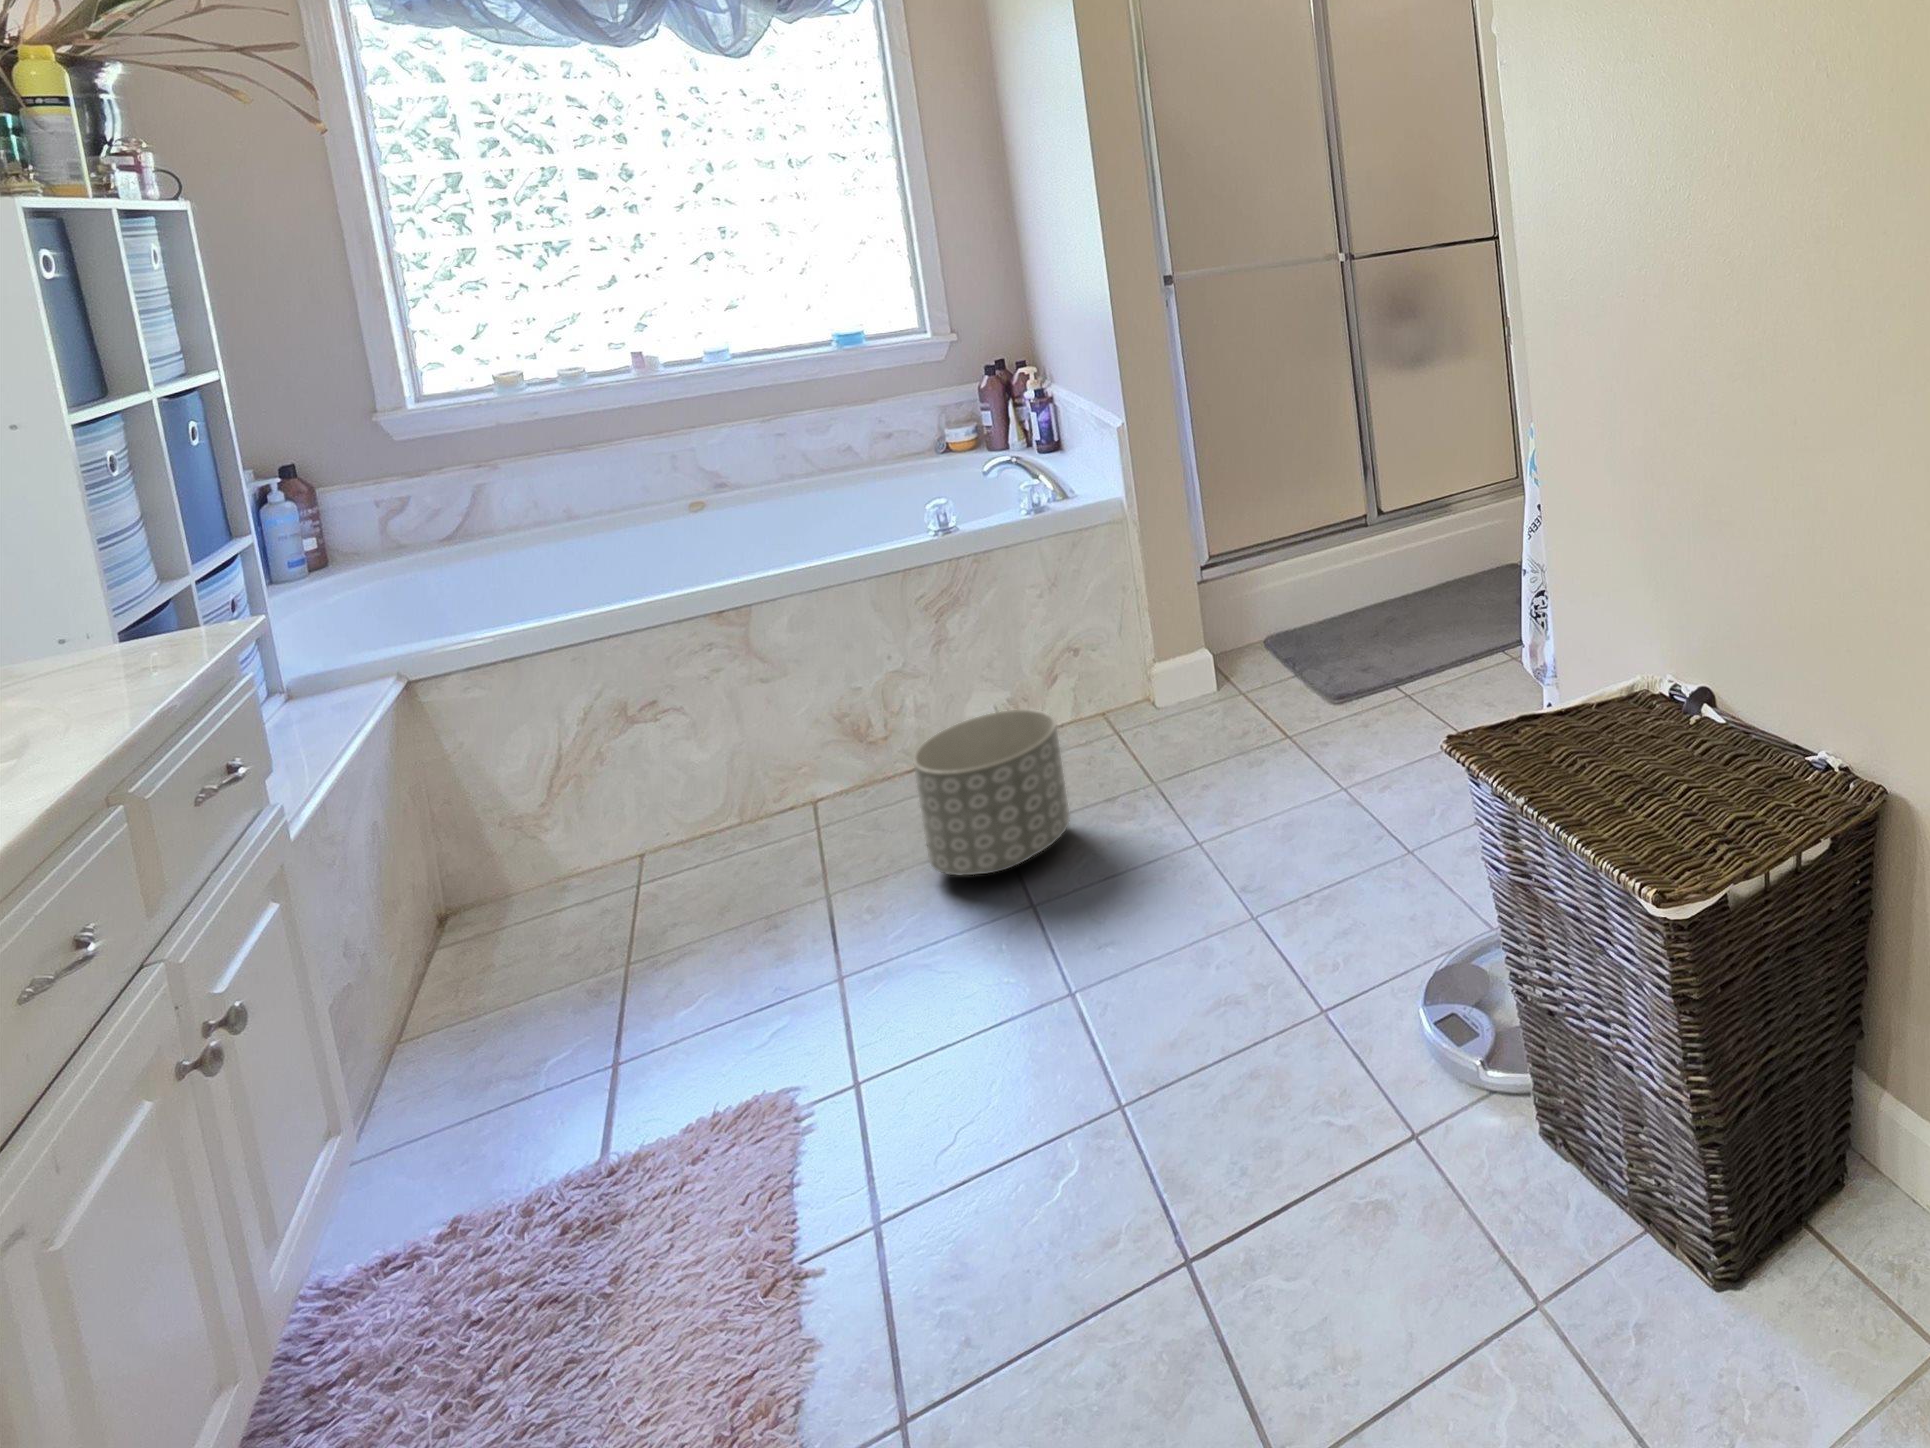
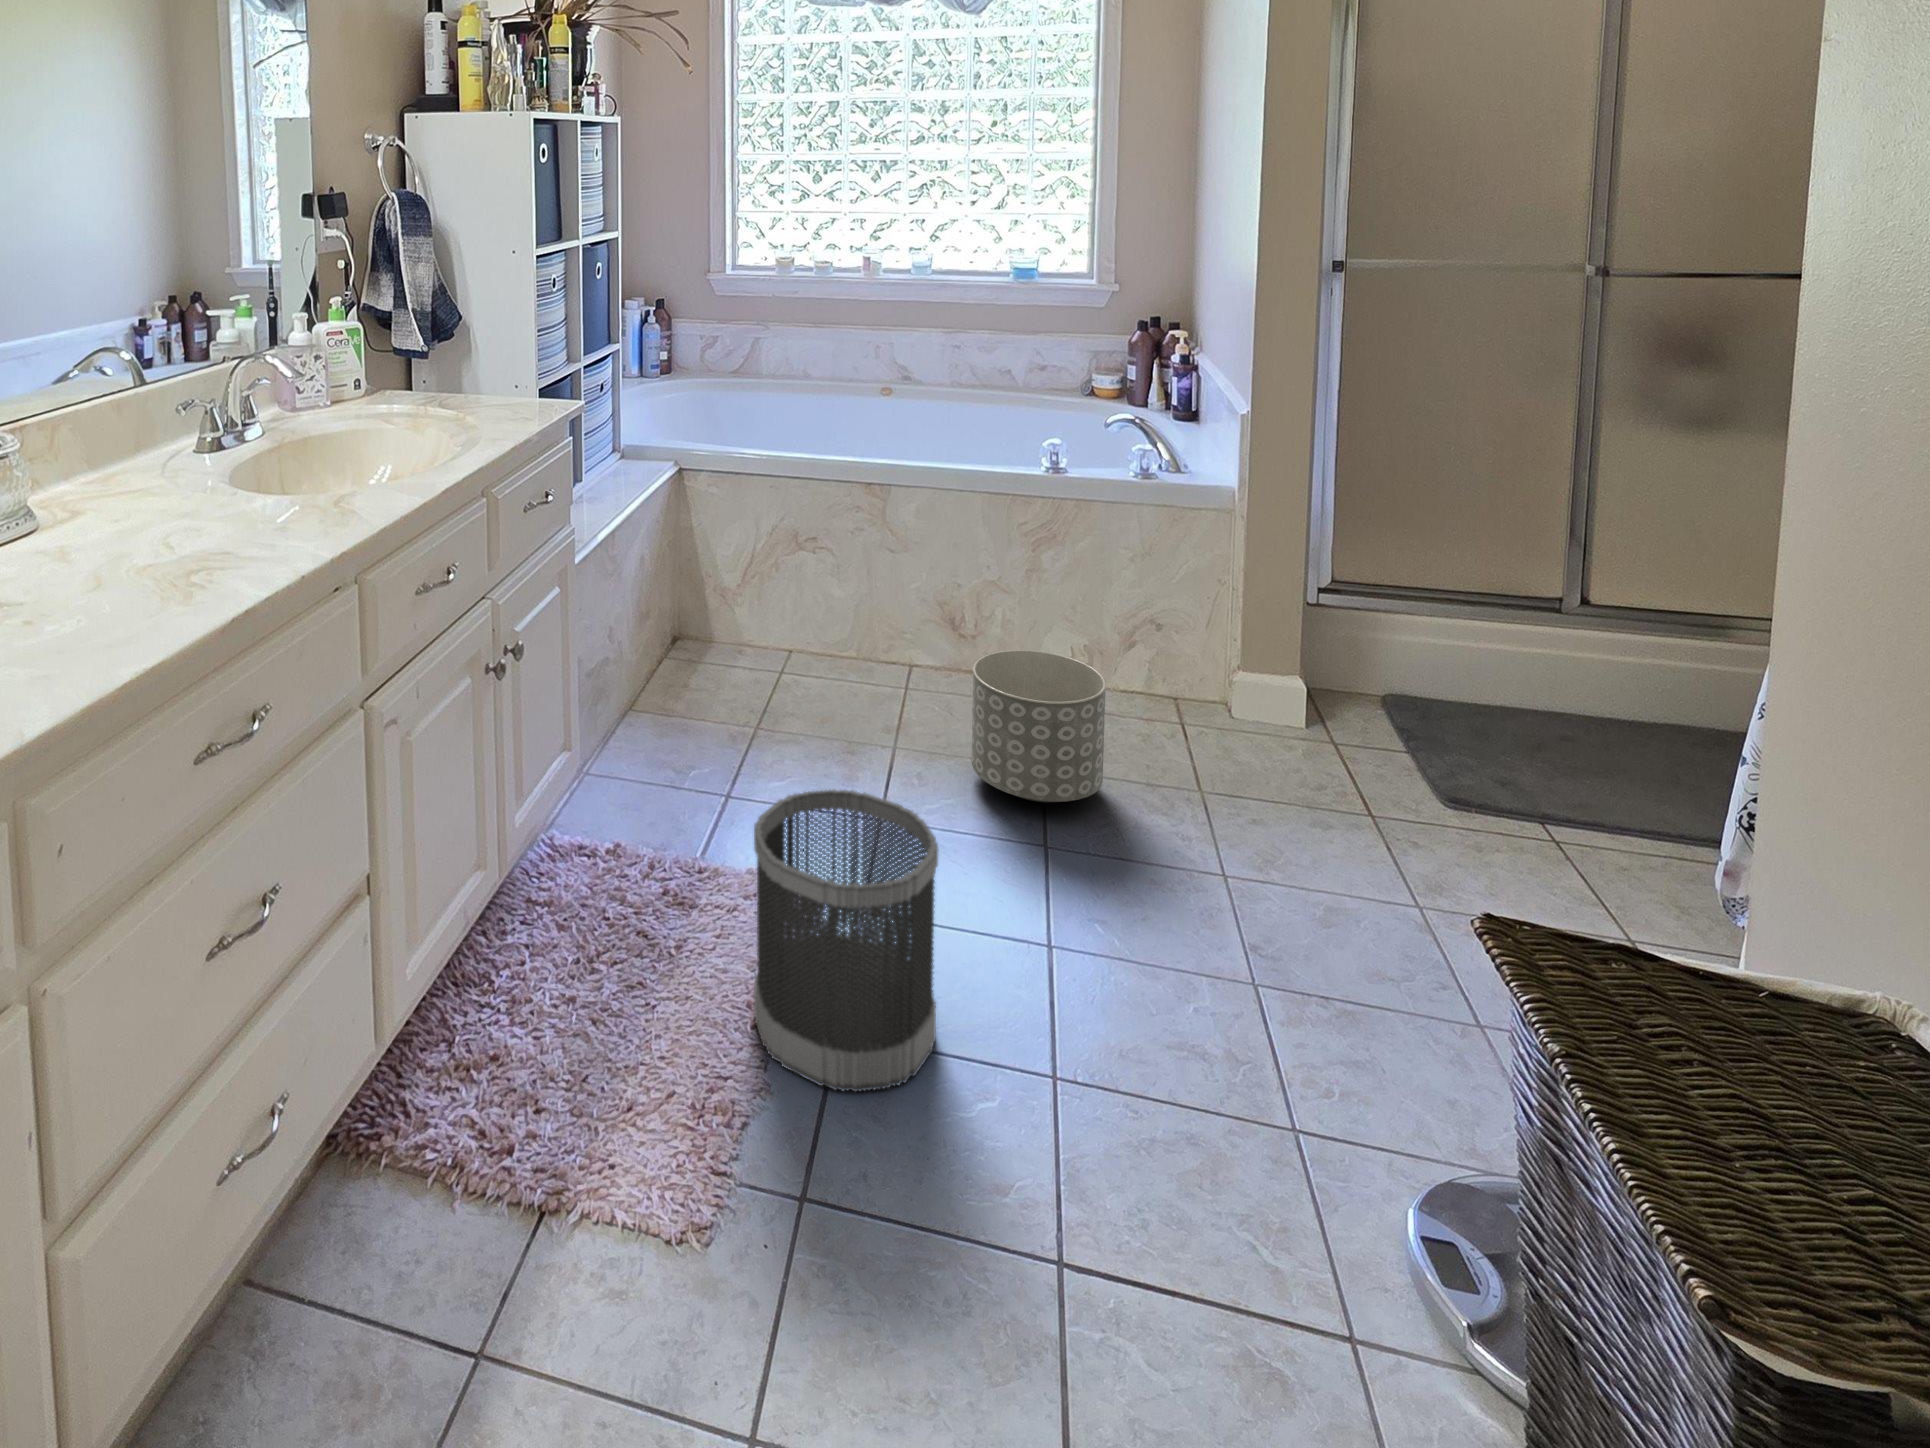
wastebasket: none [722,927,997,1313] -> present [754,790,938,1092]

